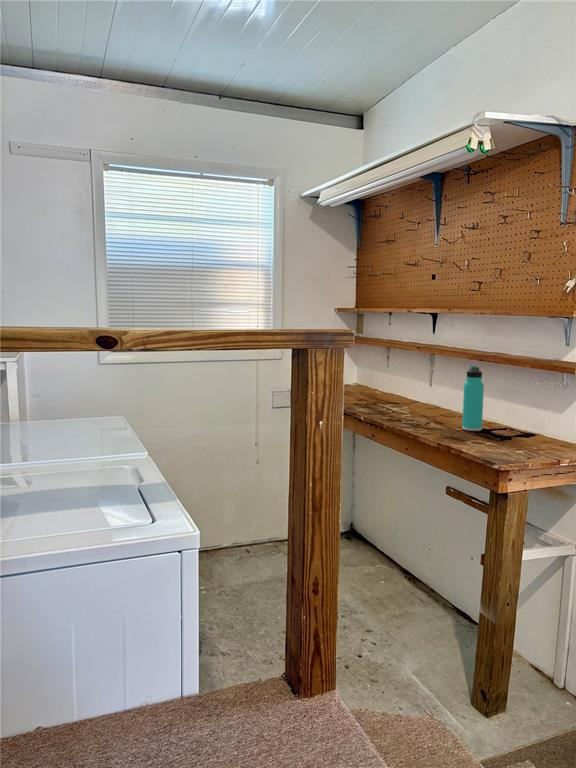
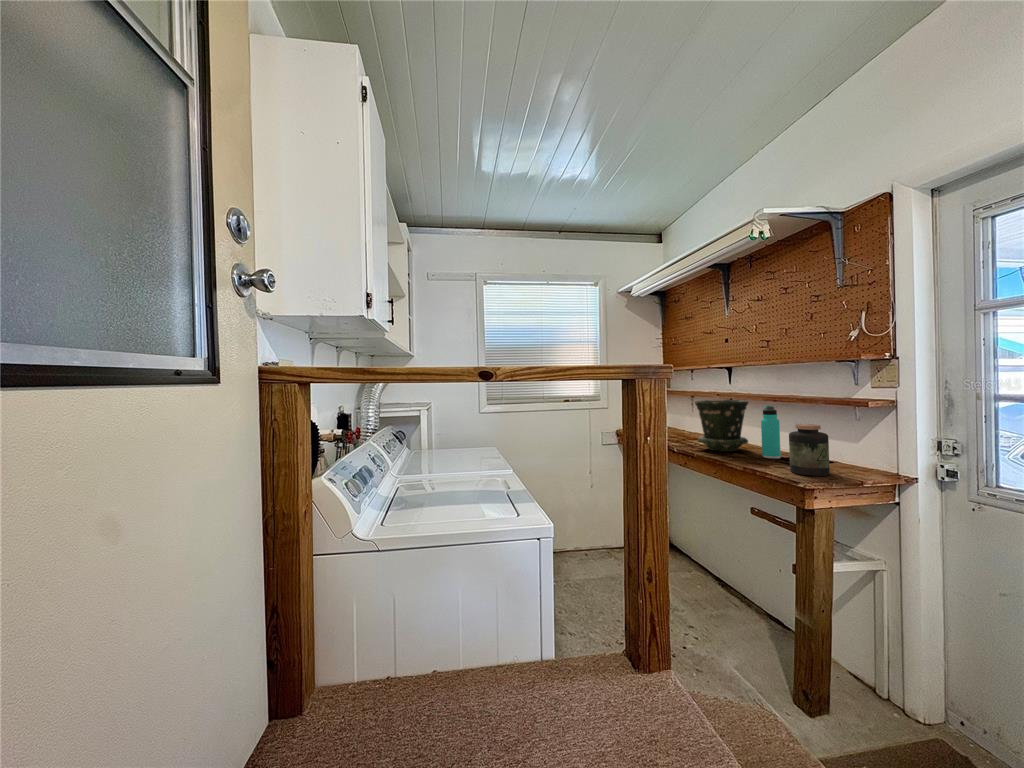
flower pot: none [390,355,453,422] -> present [695,400,748,452]
jar: none [488,392,530,453] -> present [789,424,830,476]

